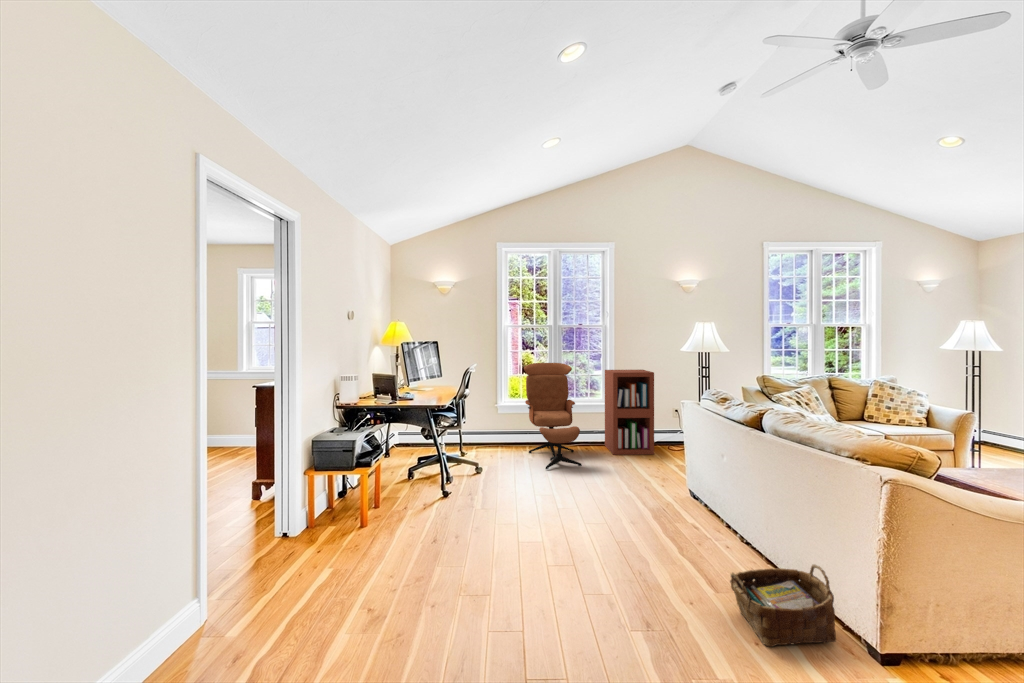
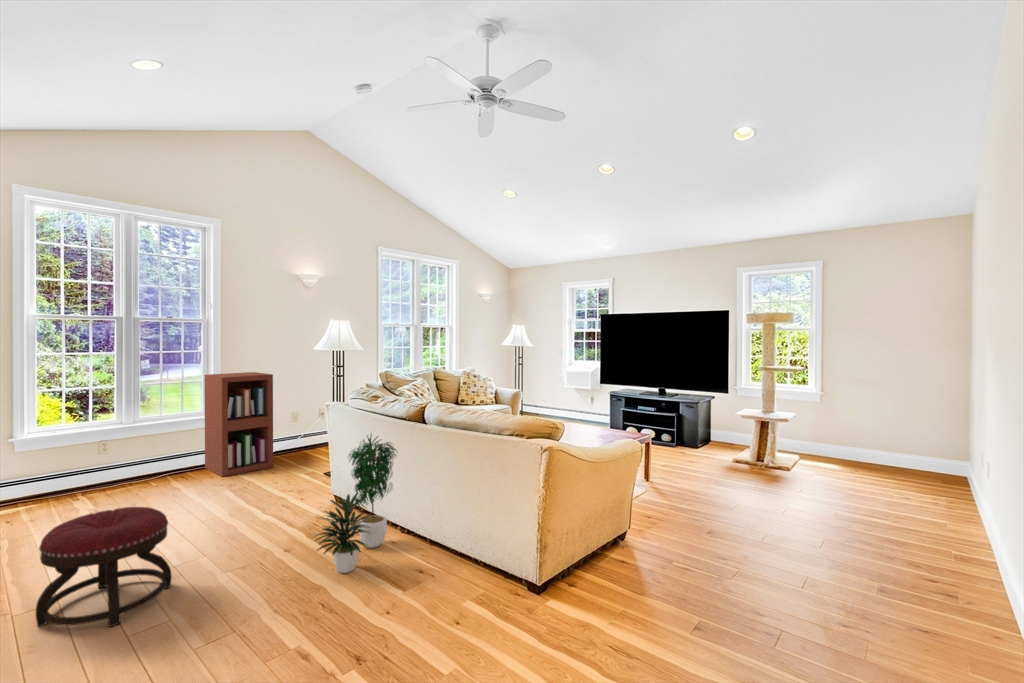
lounge chair: present [524,363,582,469] -> none [73,369,185,517]
potted plant: none [644,432,735,558] -> present [316,434,396,573]
ottoman: none [479,458,550,535] -> present [36,507,172,627]
woven basket: present [730,564,836,647] -> none [427,532,510,621]

